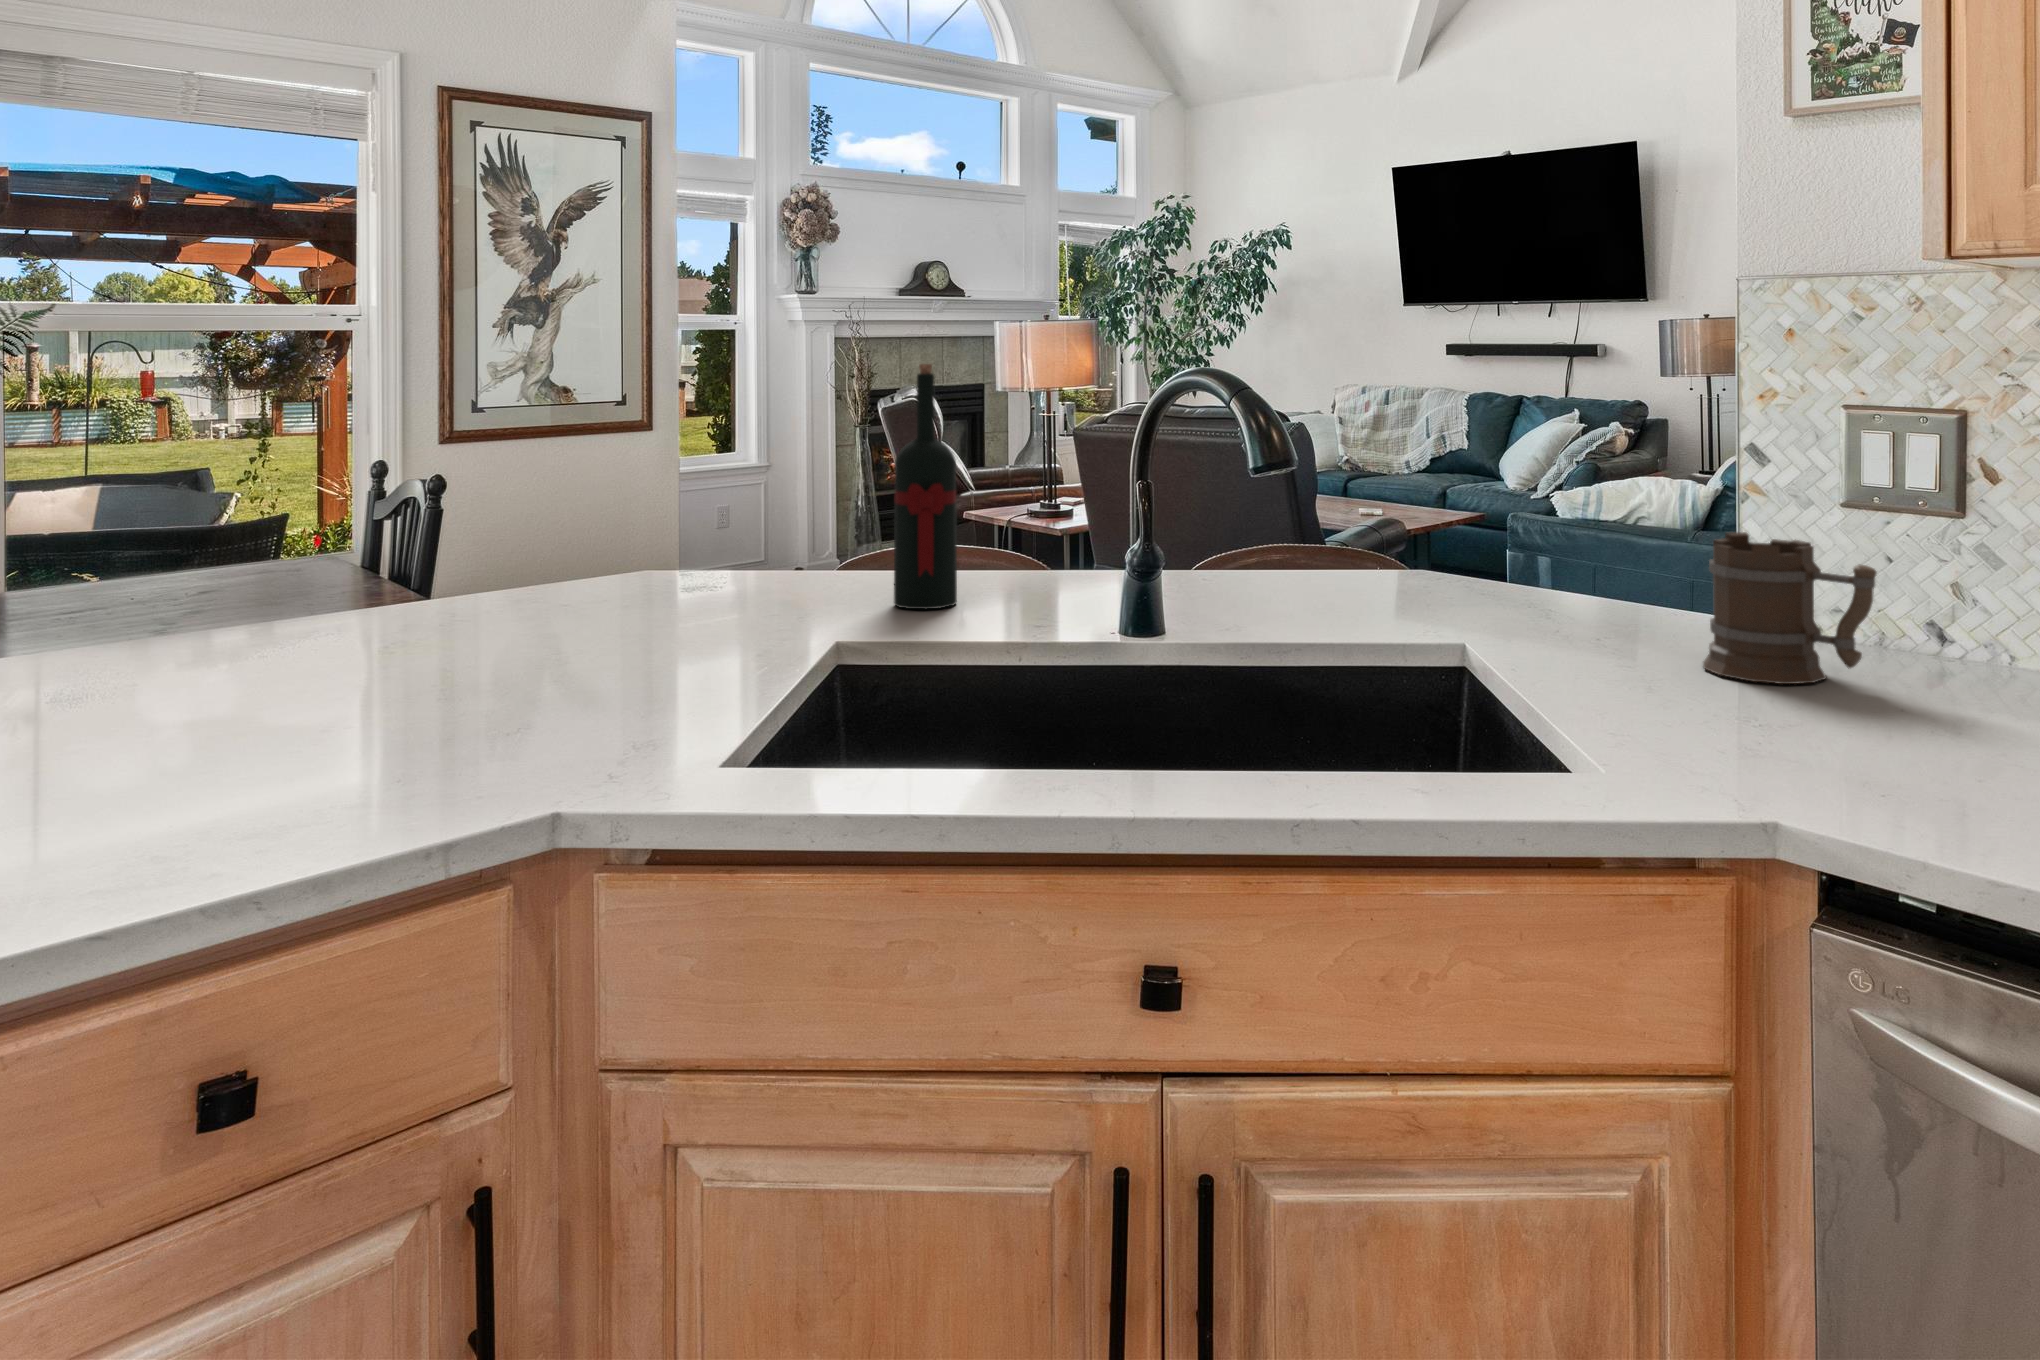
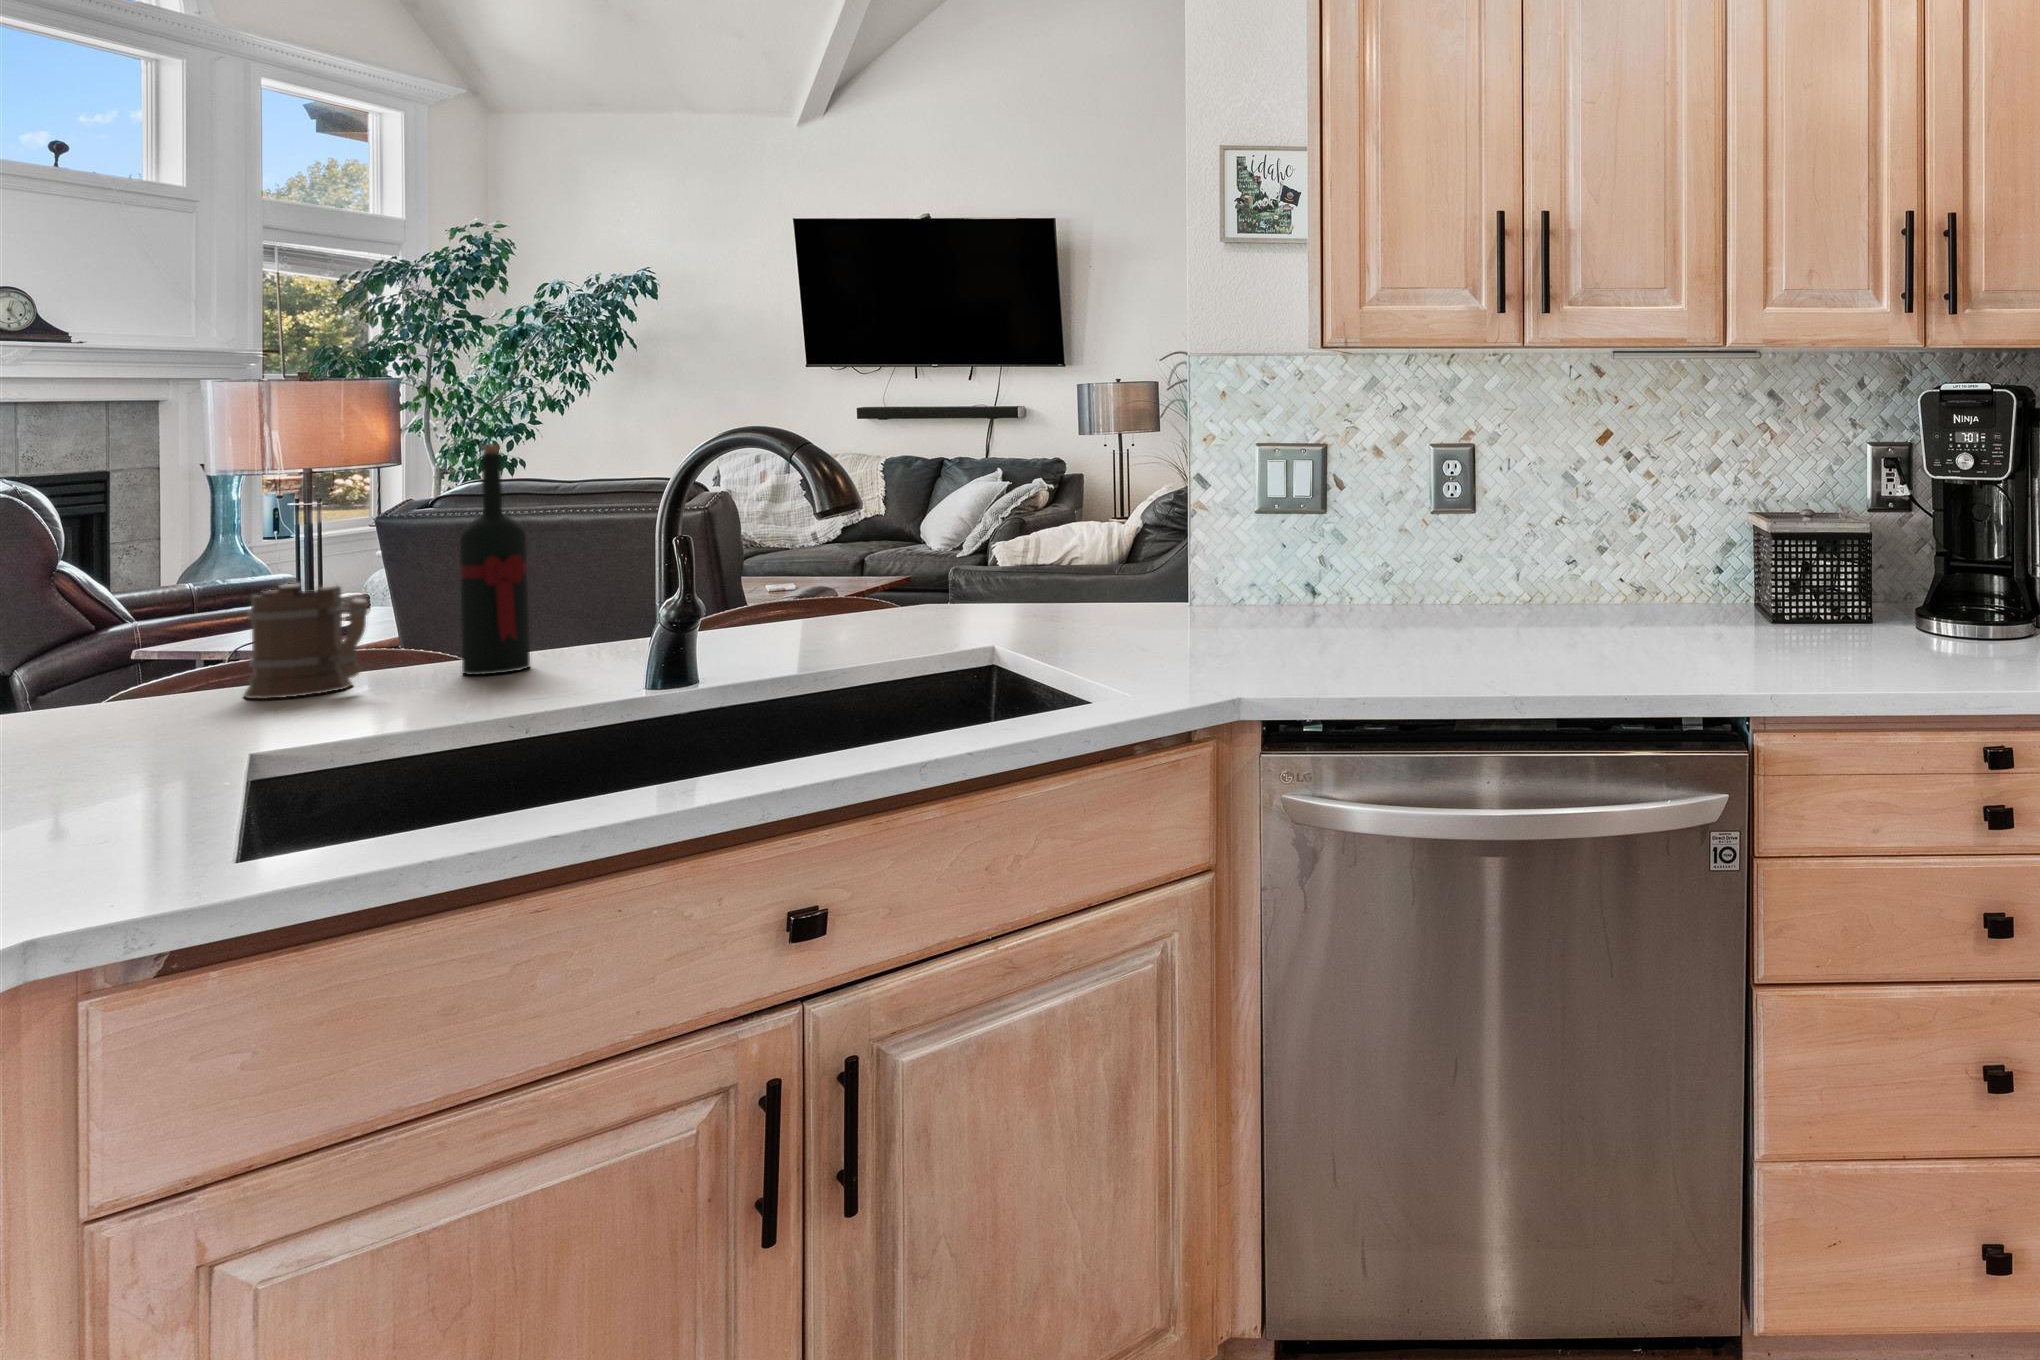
mug: present [1703,532,1877,684] -> present [244,584,368,699]

